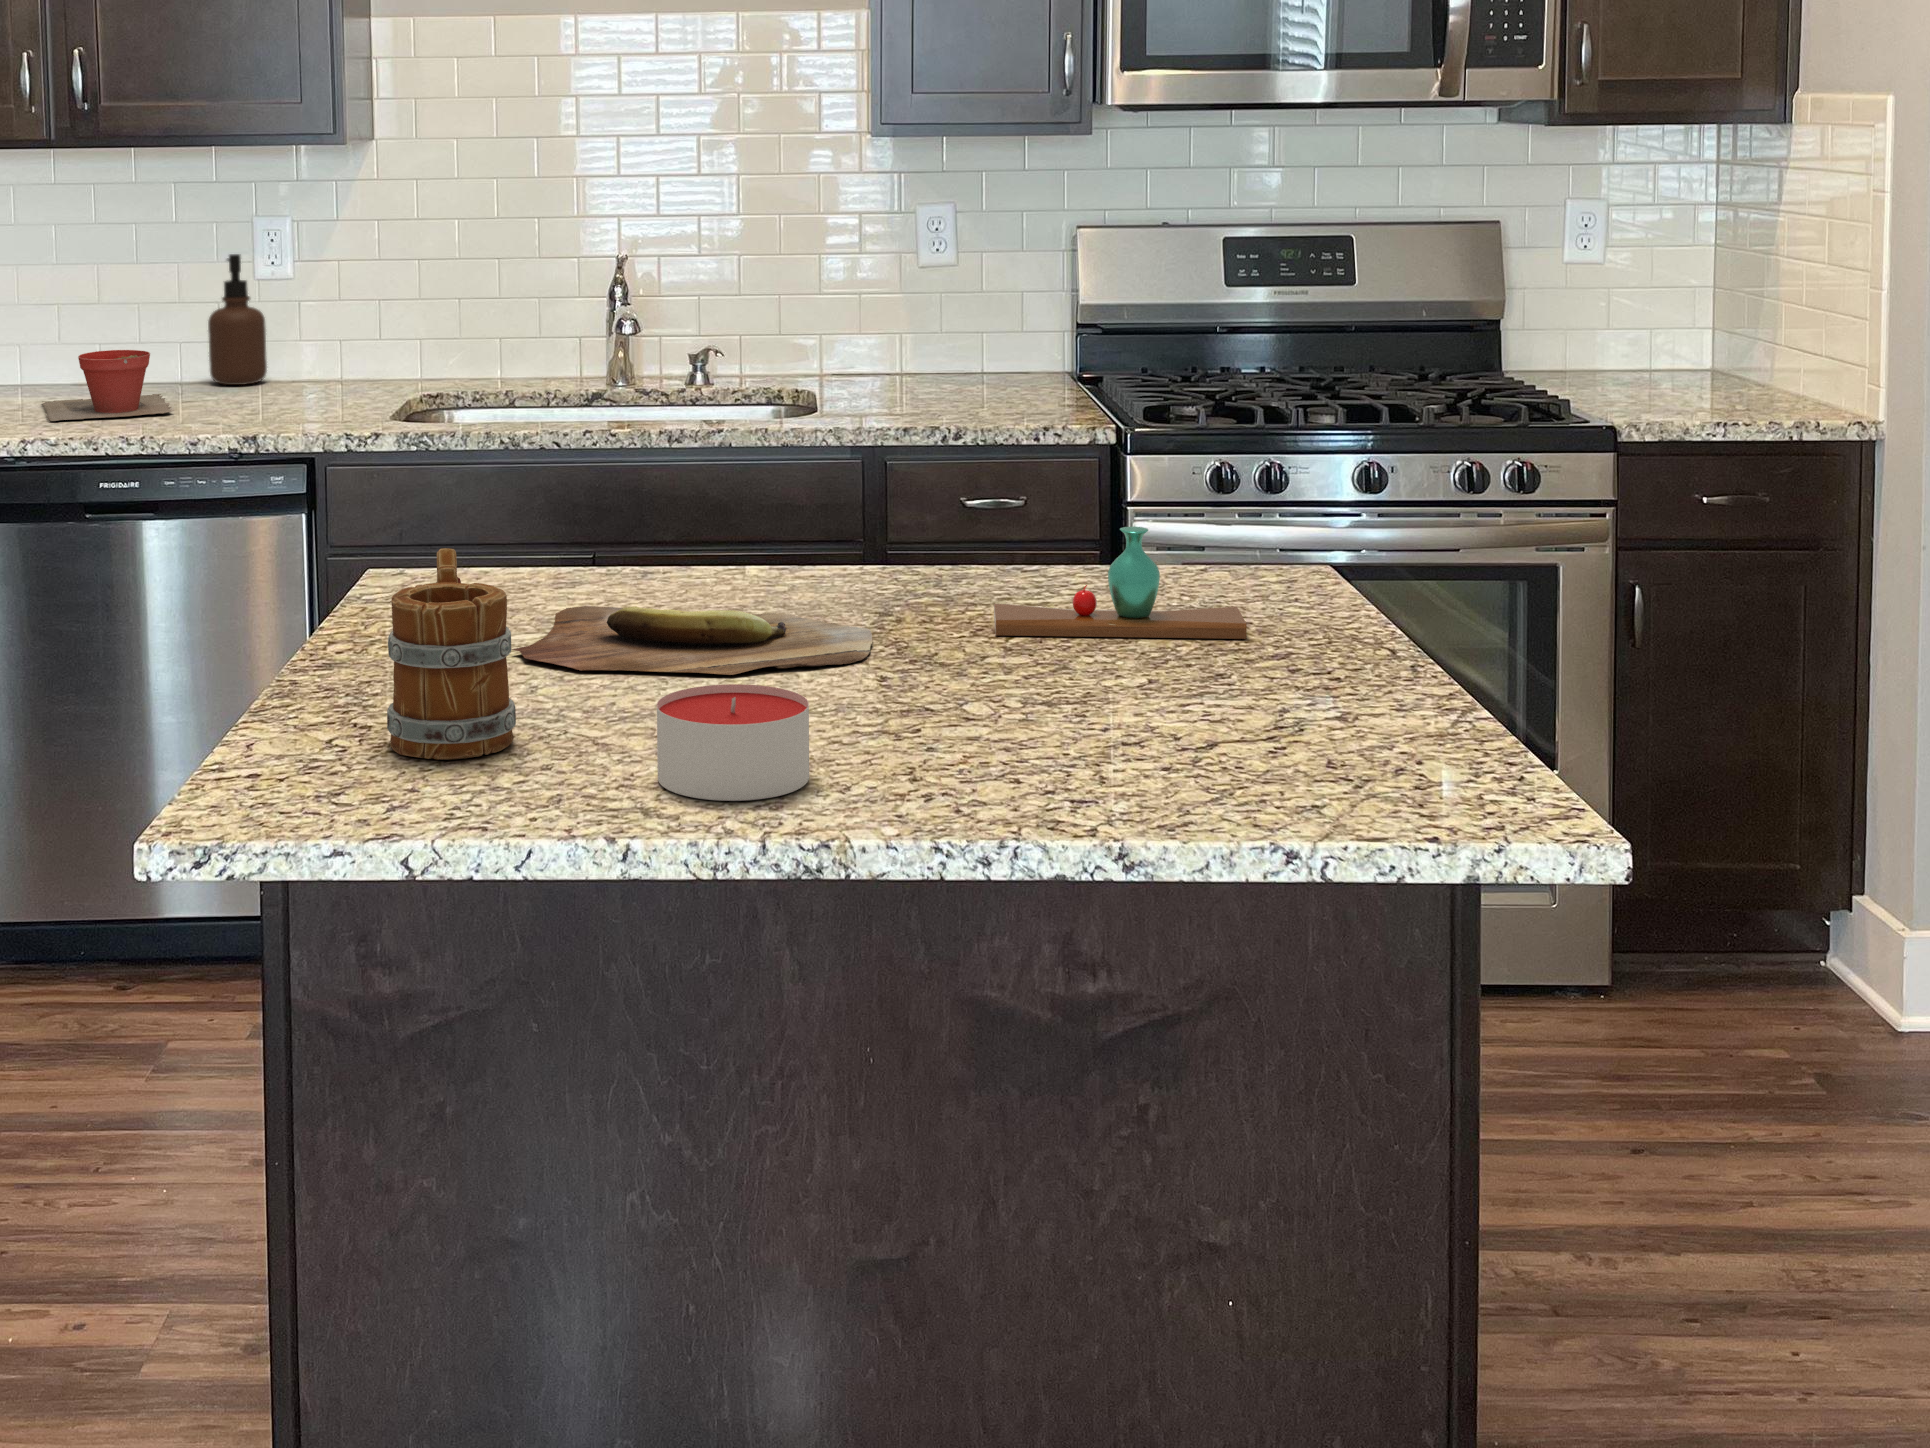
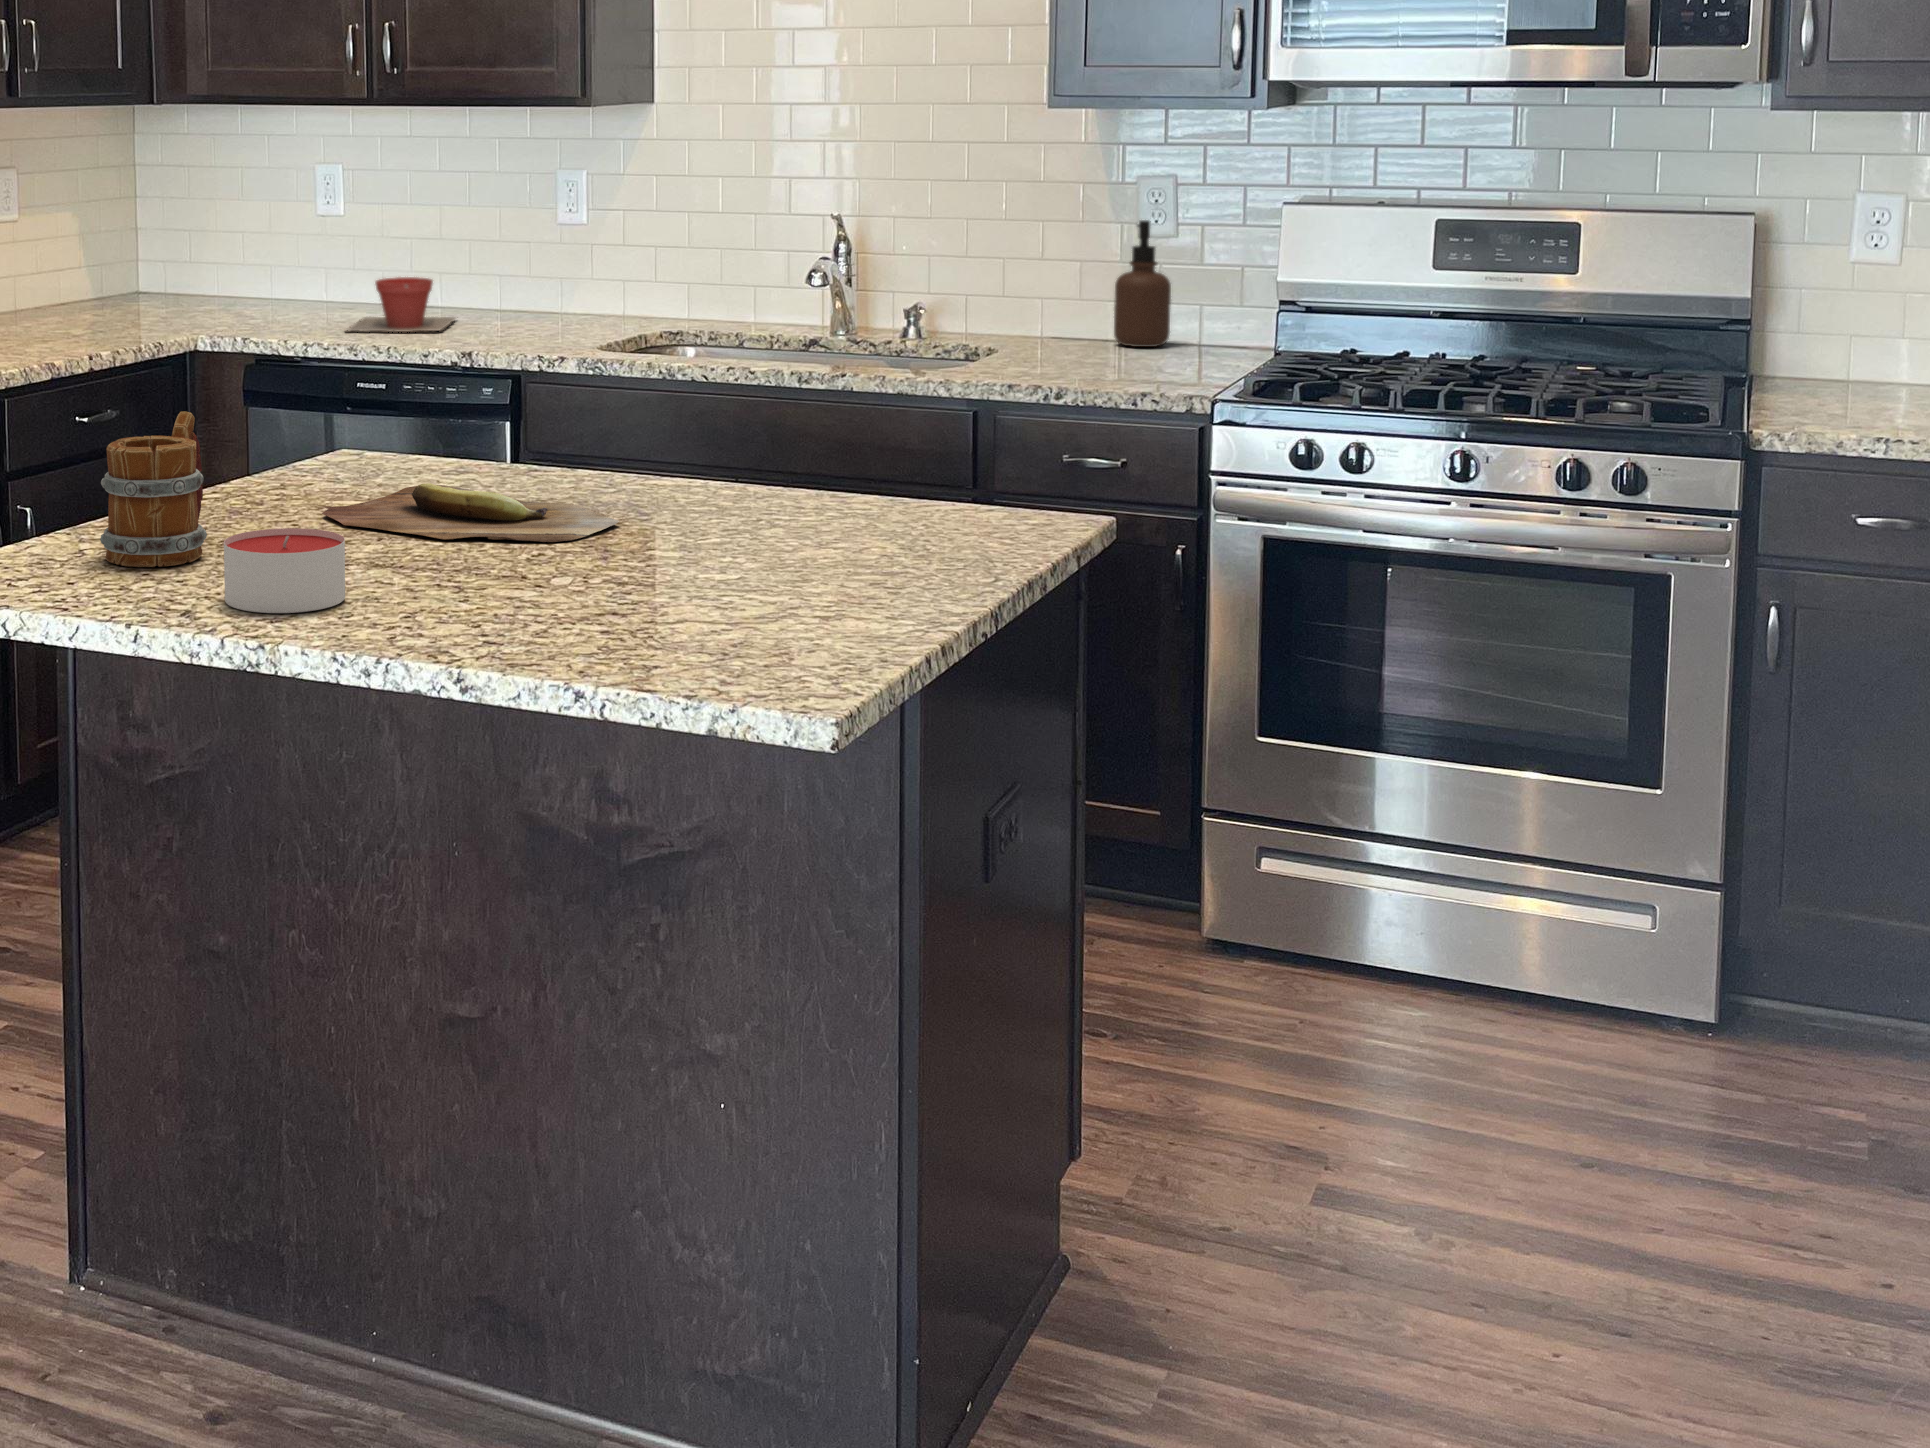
soap dispenser: present [208,254,267,385] -> present [1114,220,1171,347]
vase: present [994,527,1247,639] -> none [717,453,943,560]

